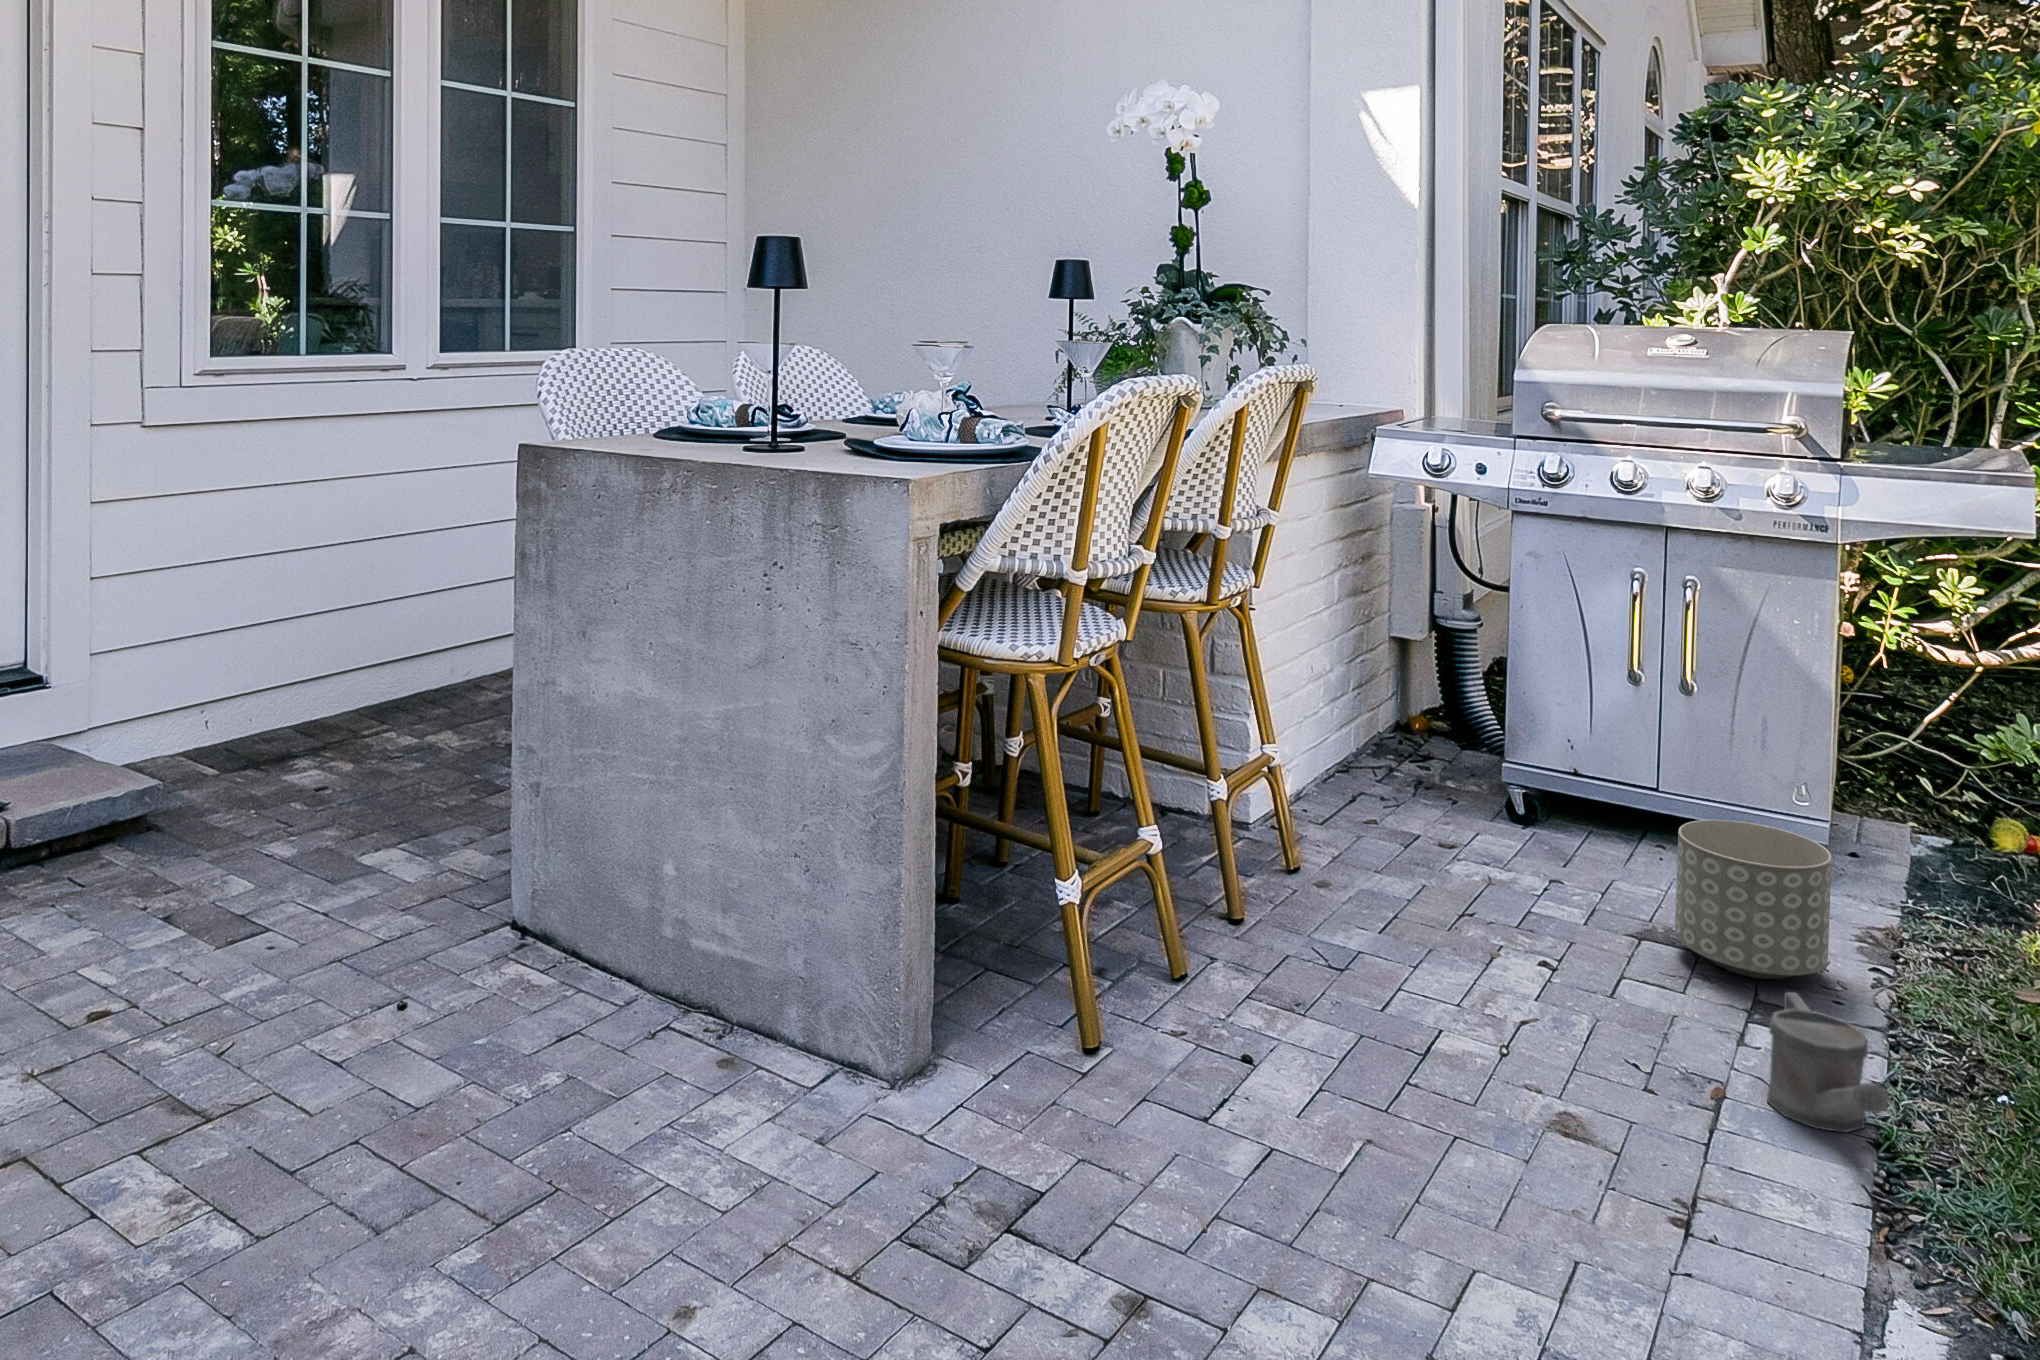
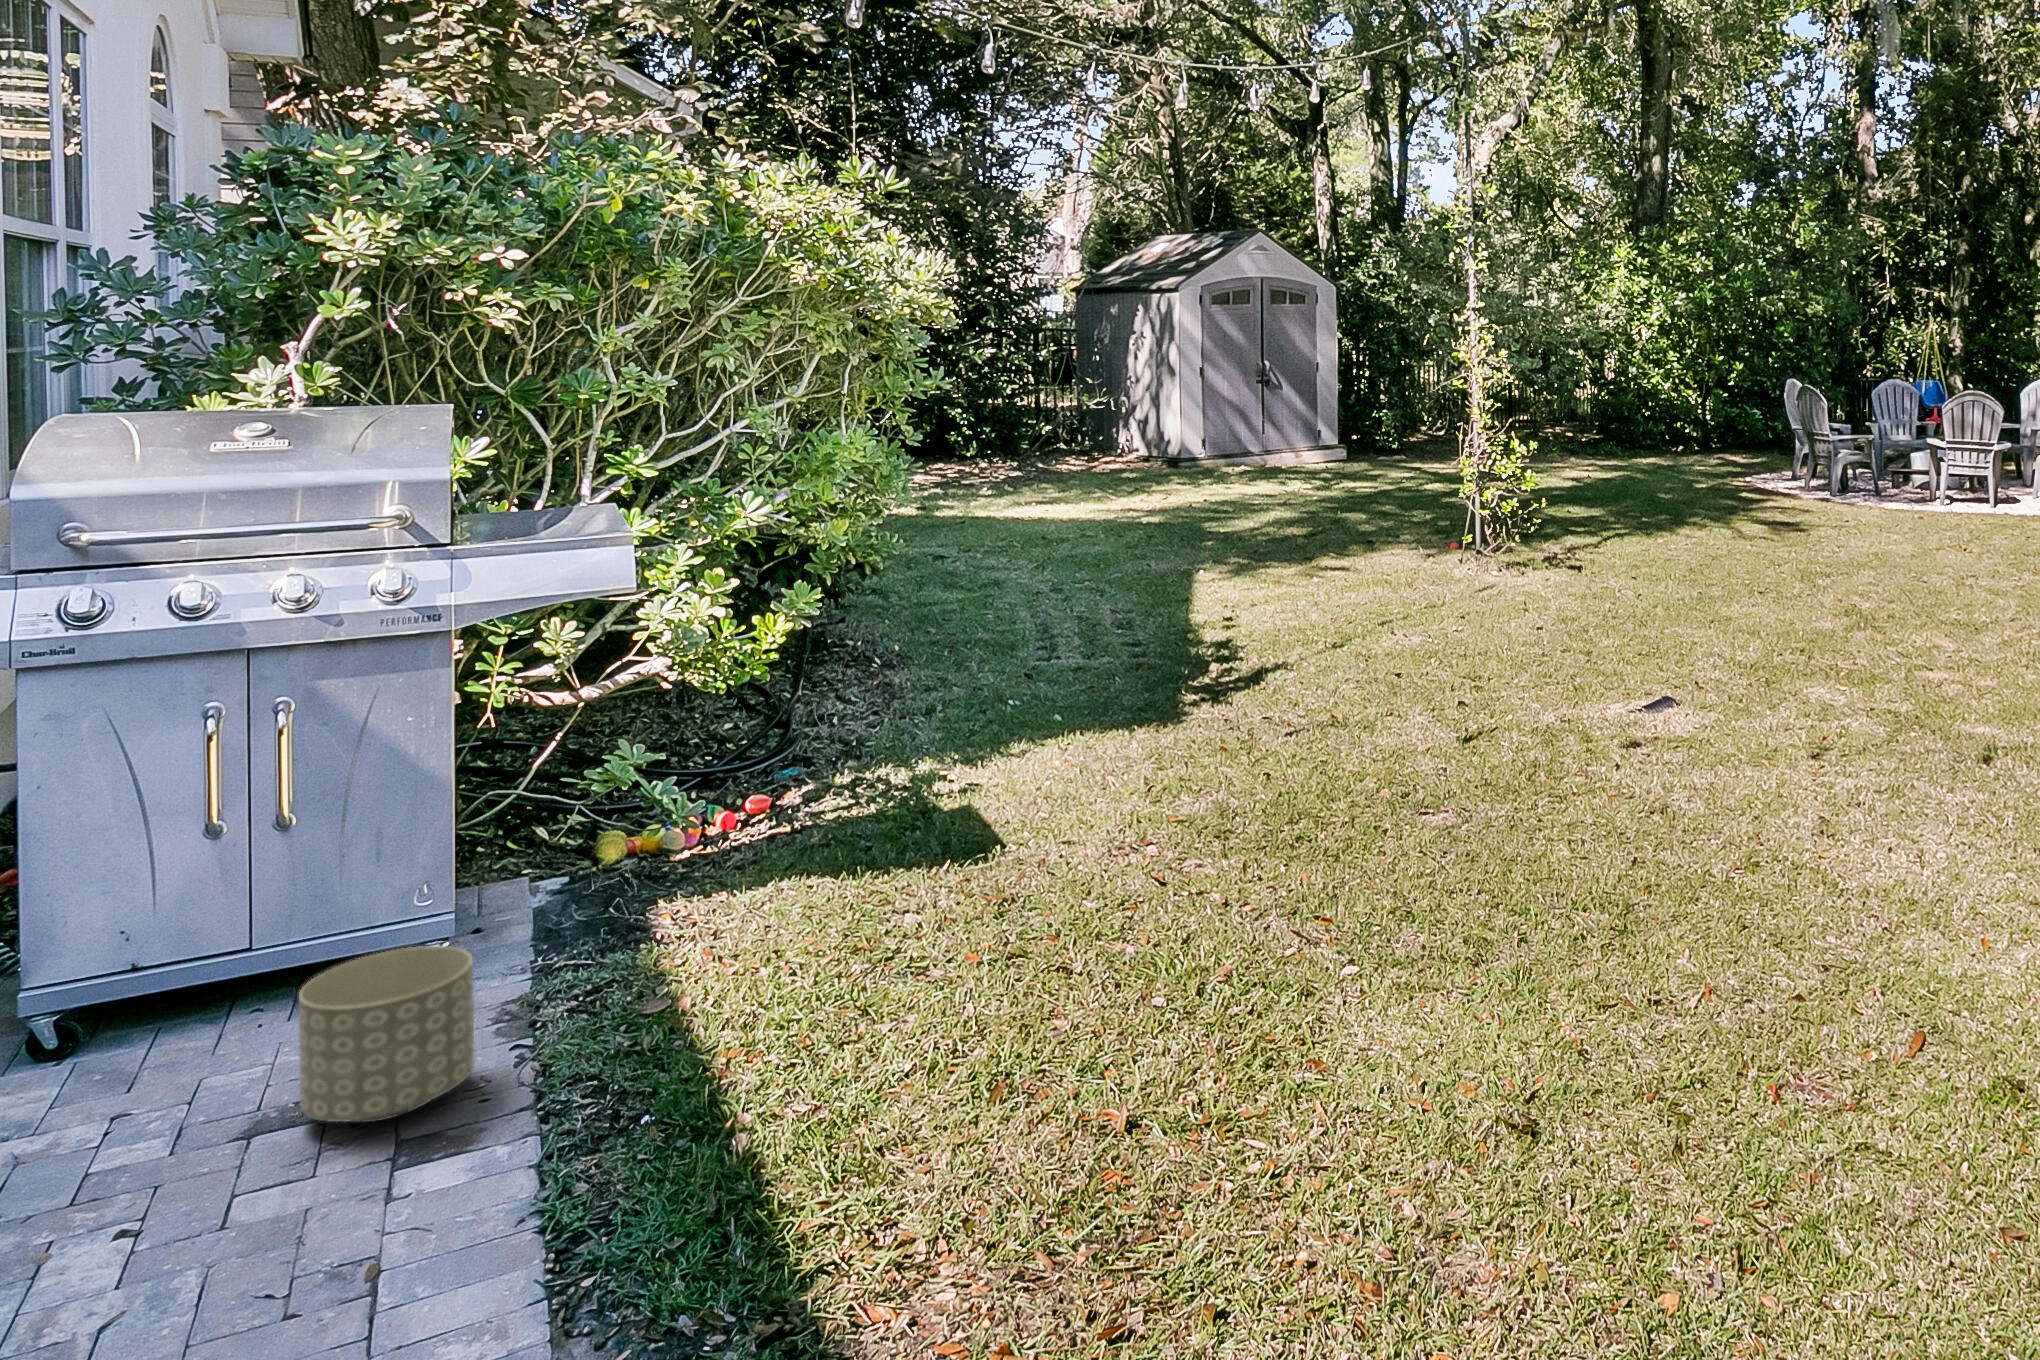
watering can: present [1767,992,1888,1132] -> none [429,1120,556,1256]

